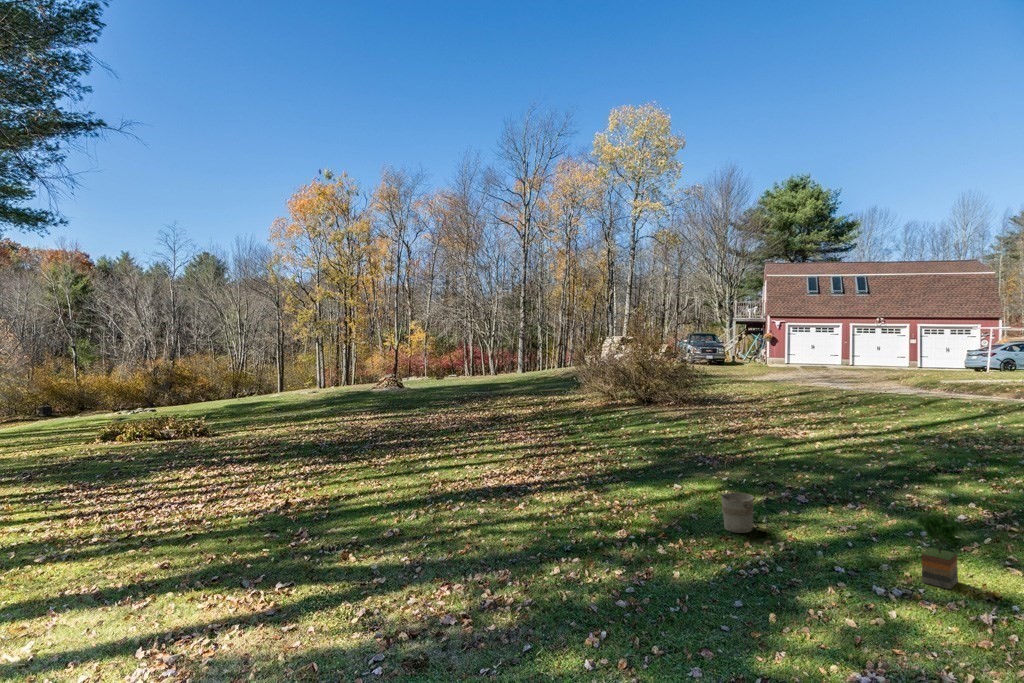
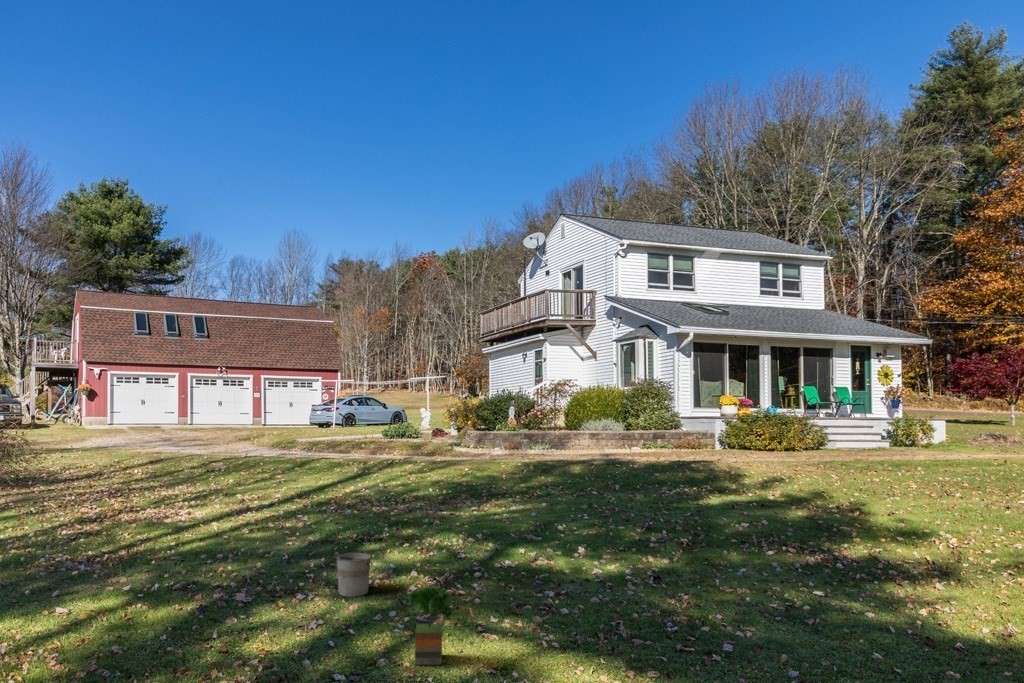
bucket: present [718,492,754,533] -> present [334,553,373,597]

